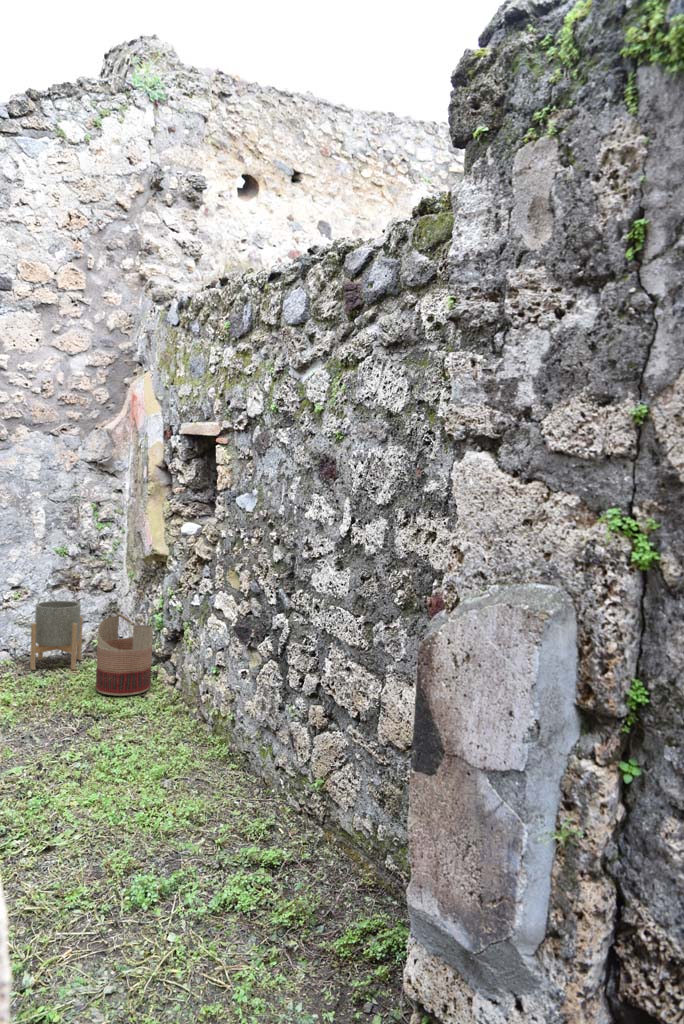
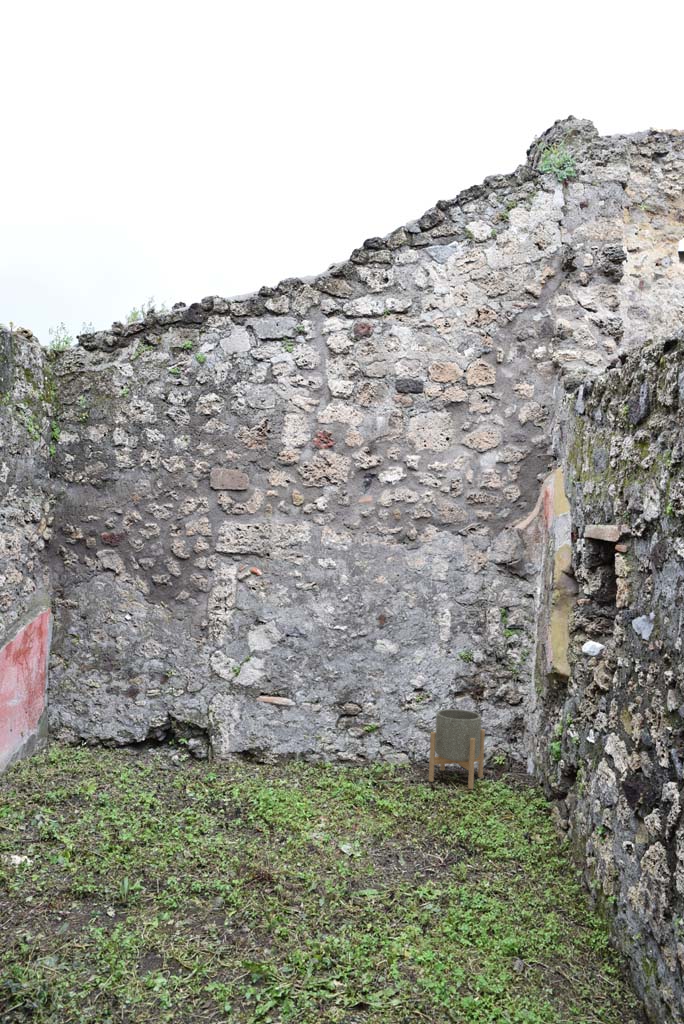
basket: present [96,613,153,696] -> none [486,735,550,836]

